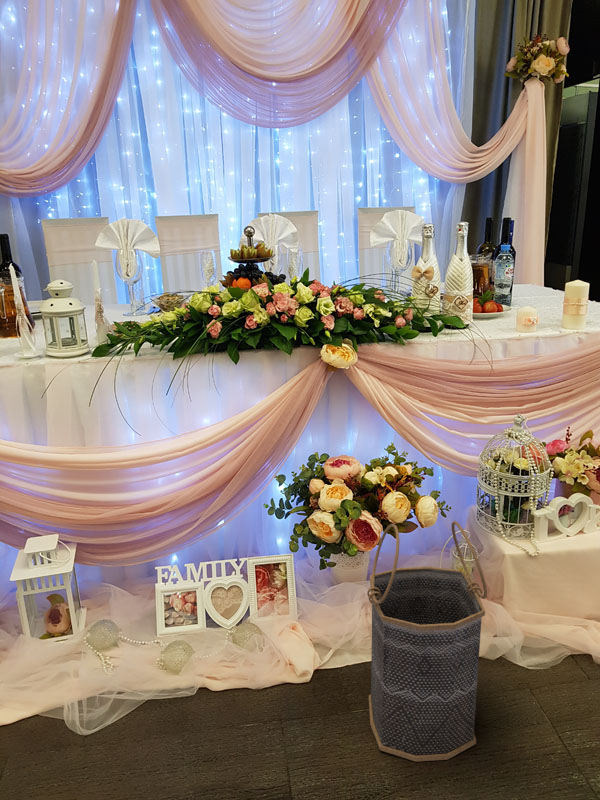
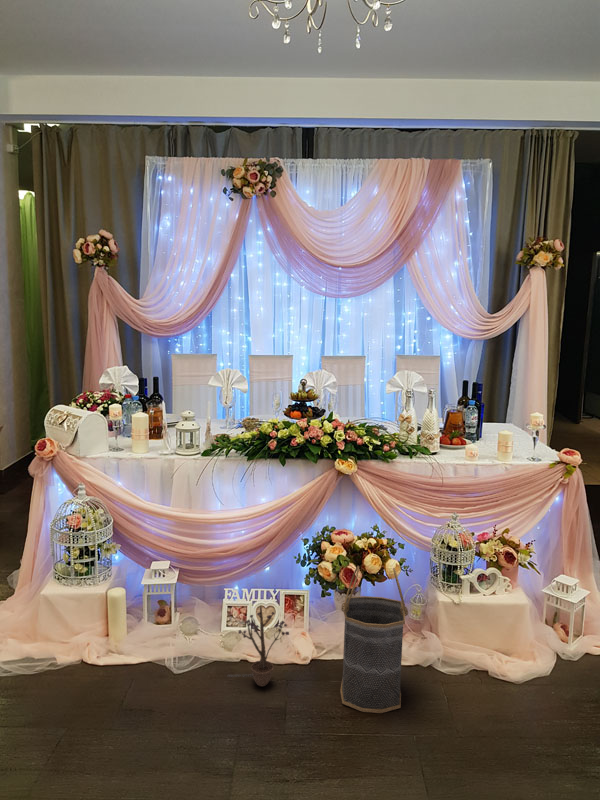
decorative plant: none [178,609,279,734] -> present [228,607,289,686]

